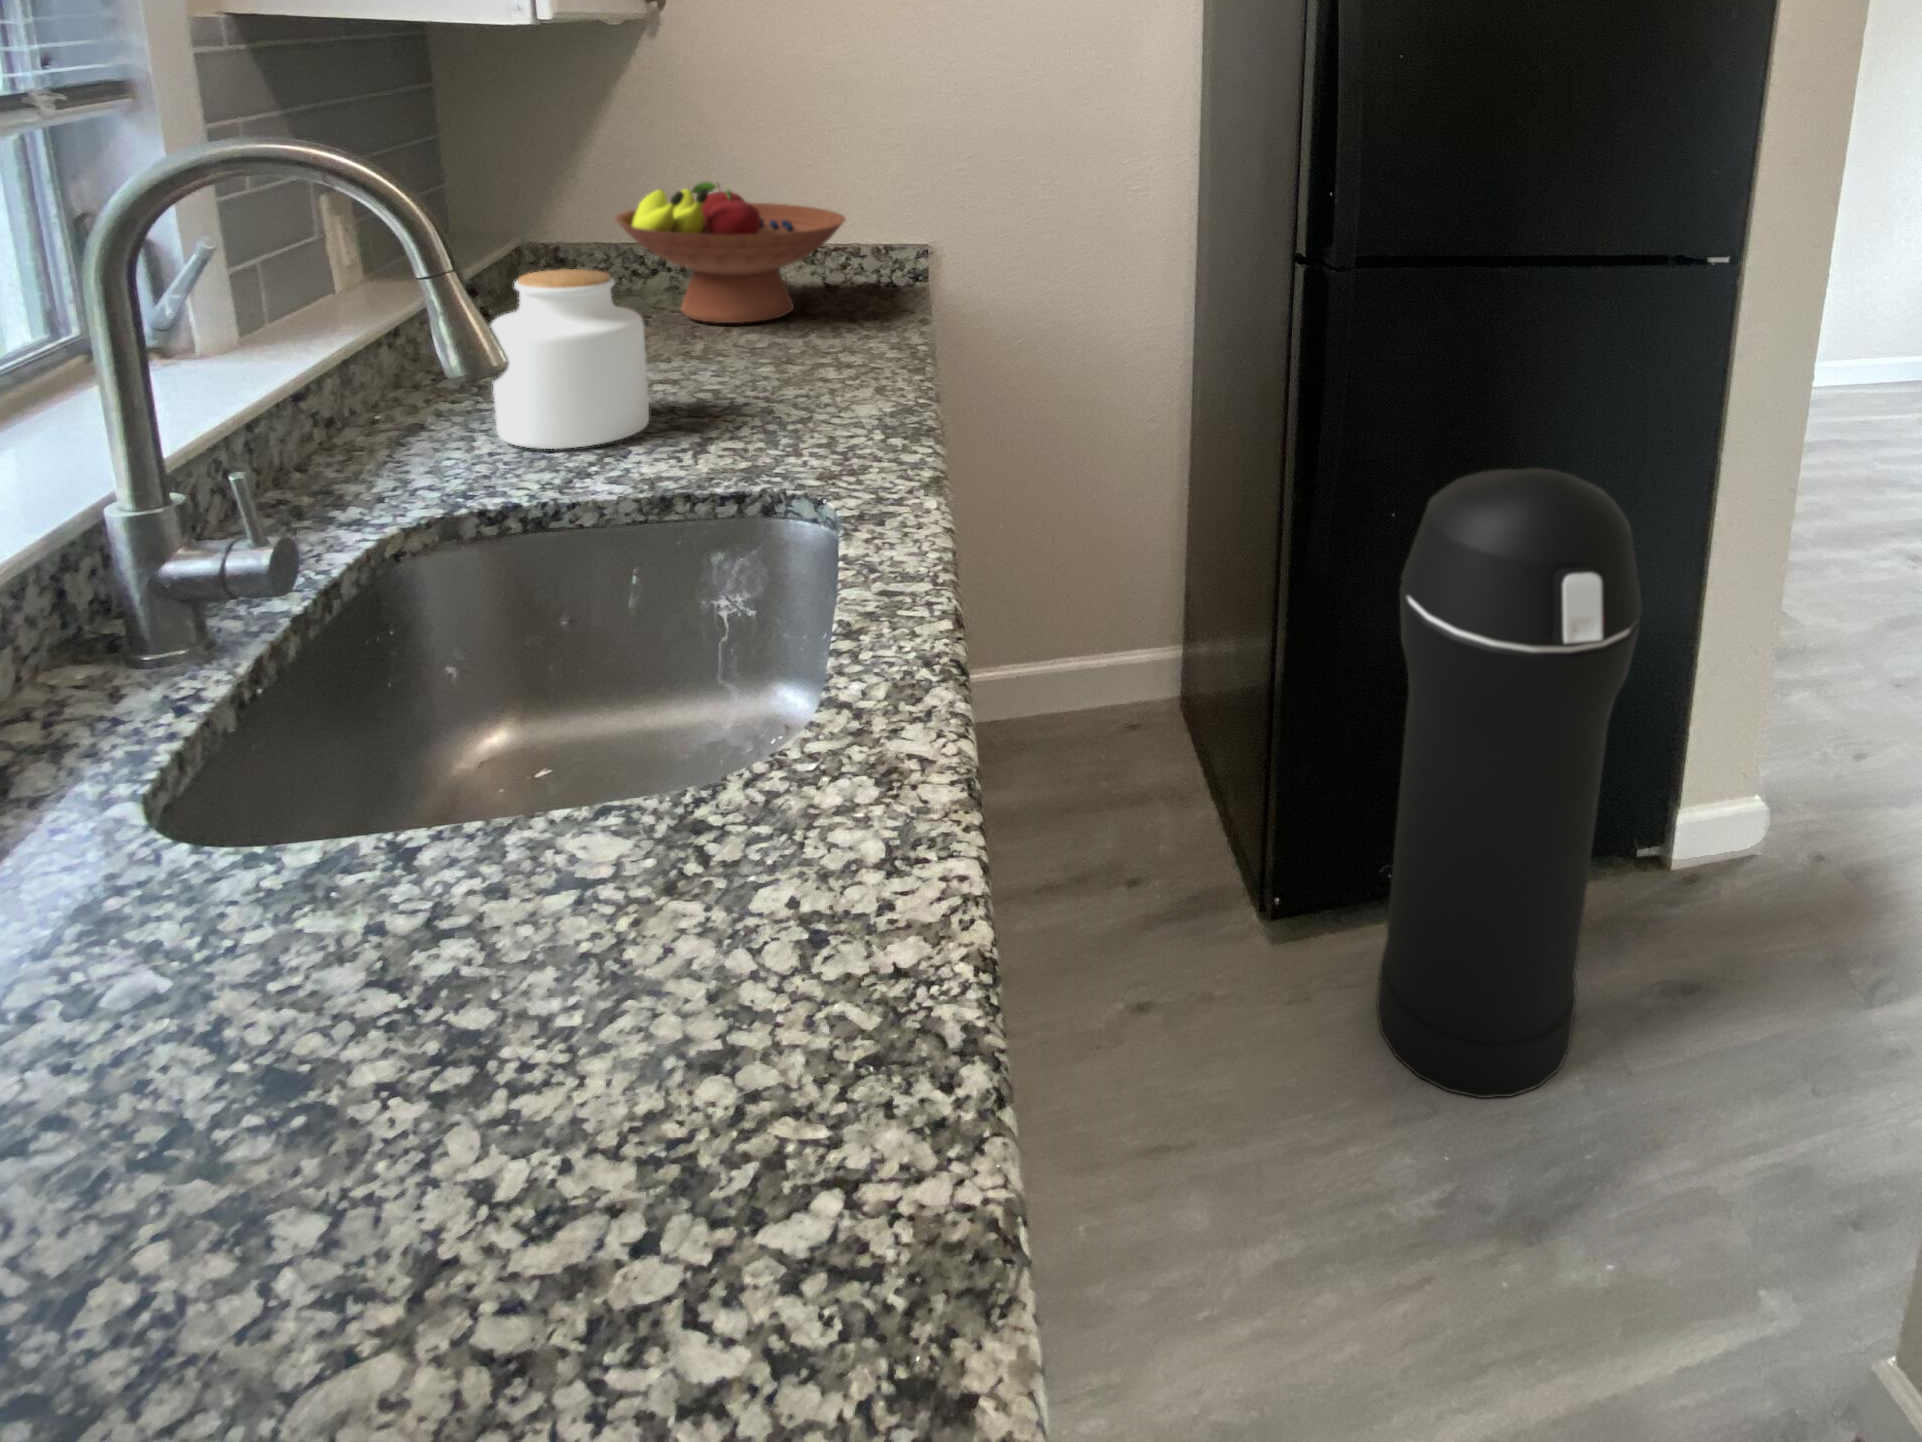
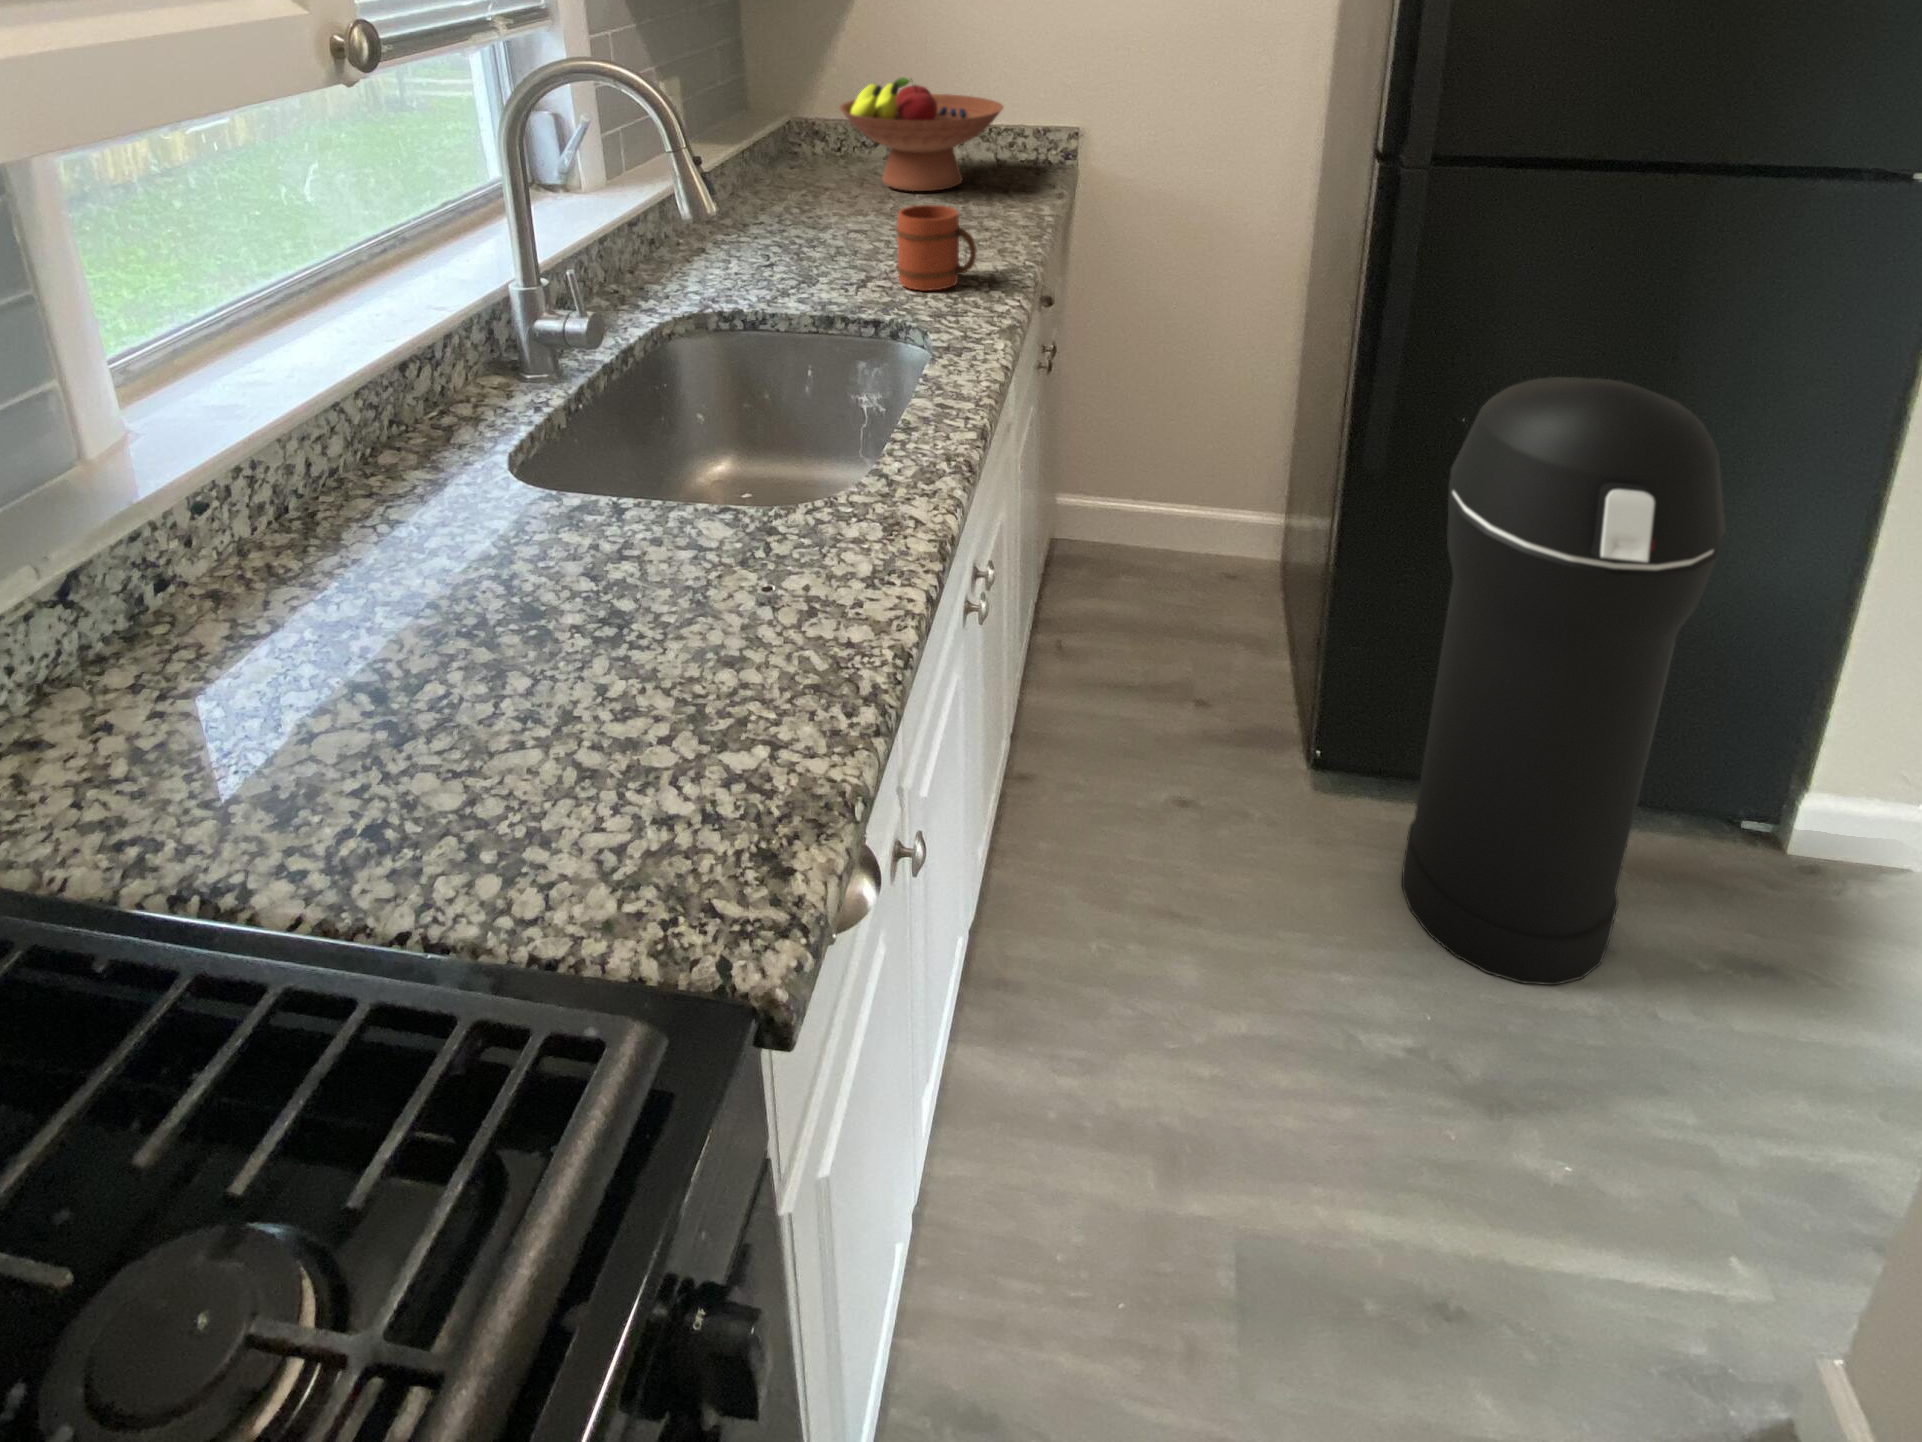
jar: present [491,269,649,449] -> none [735,145,834,275]
mug: none [752,339,867,449] -> present [896,205,976,290]

